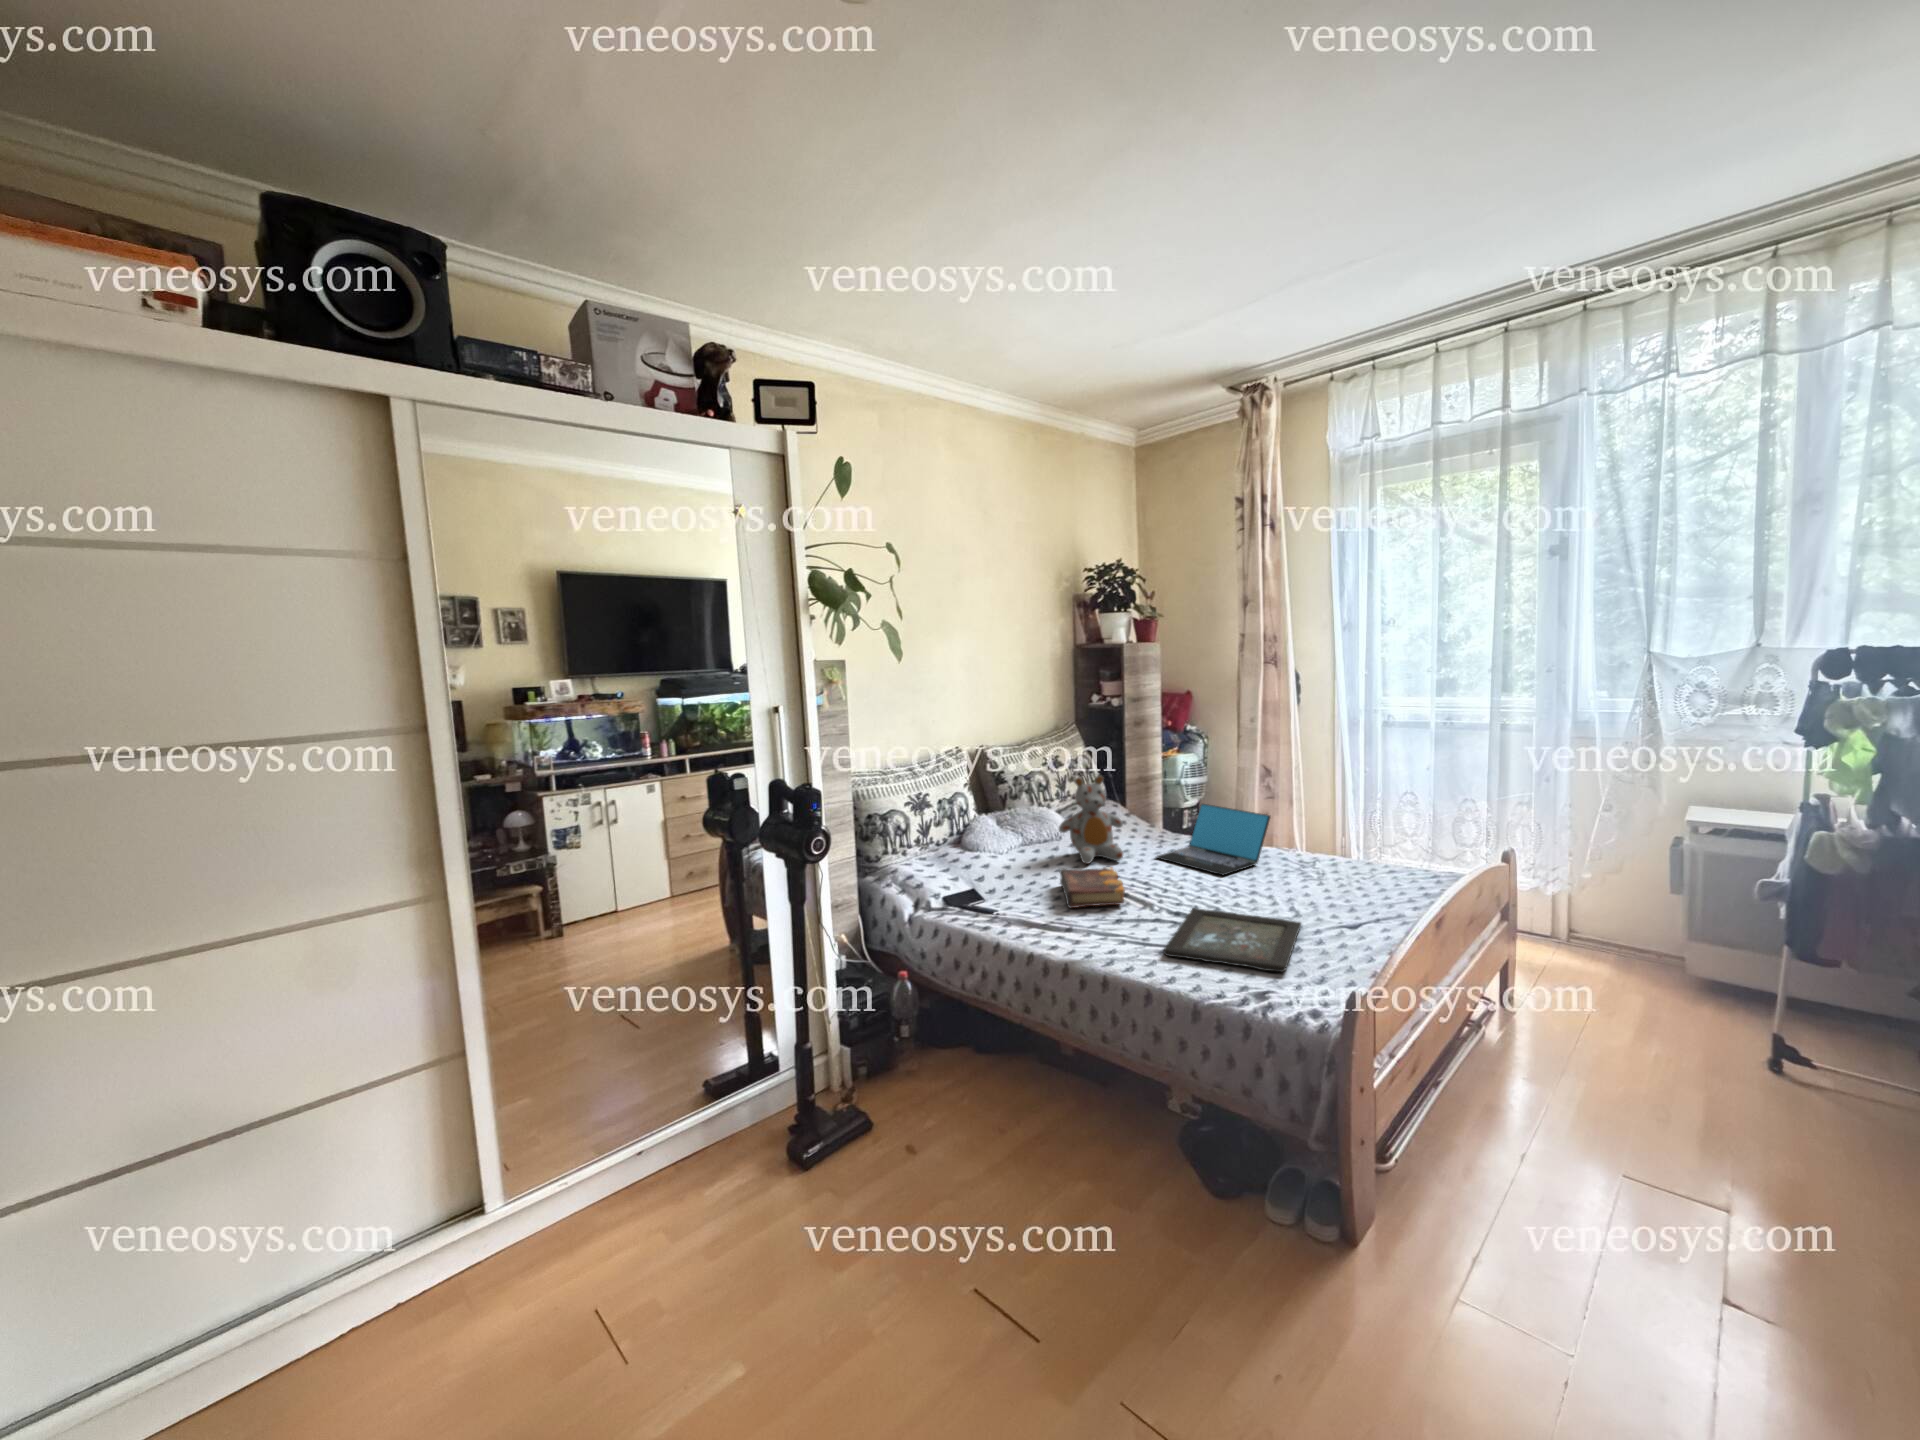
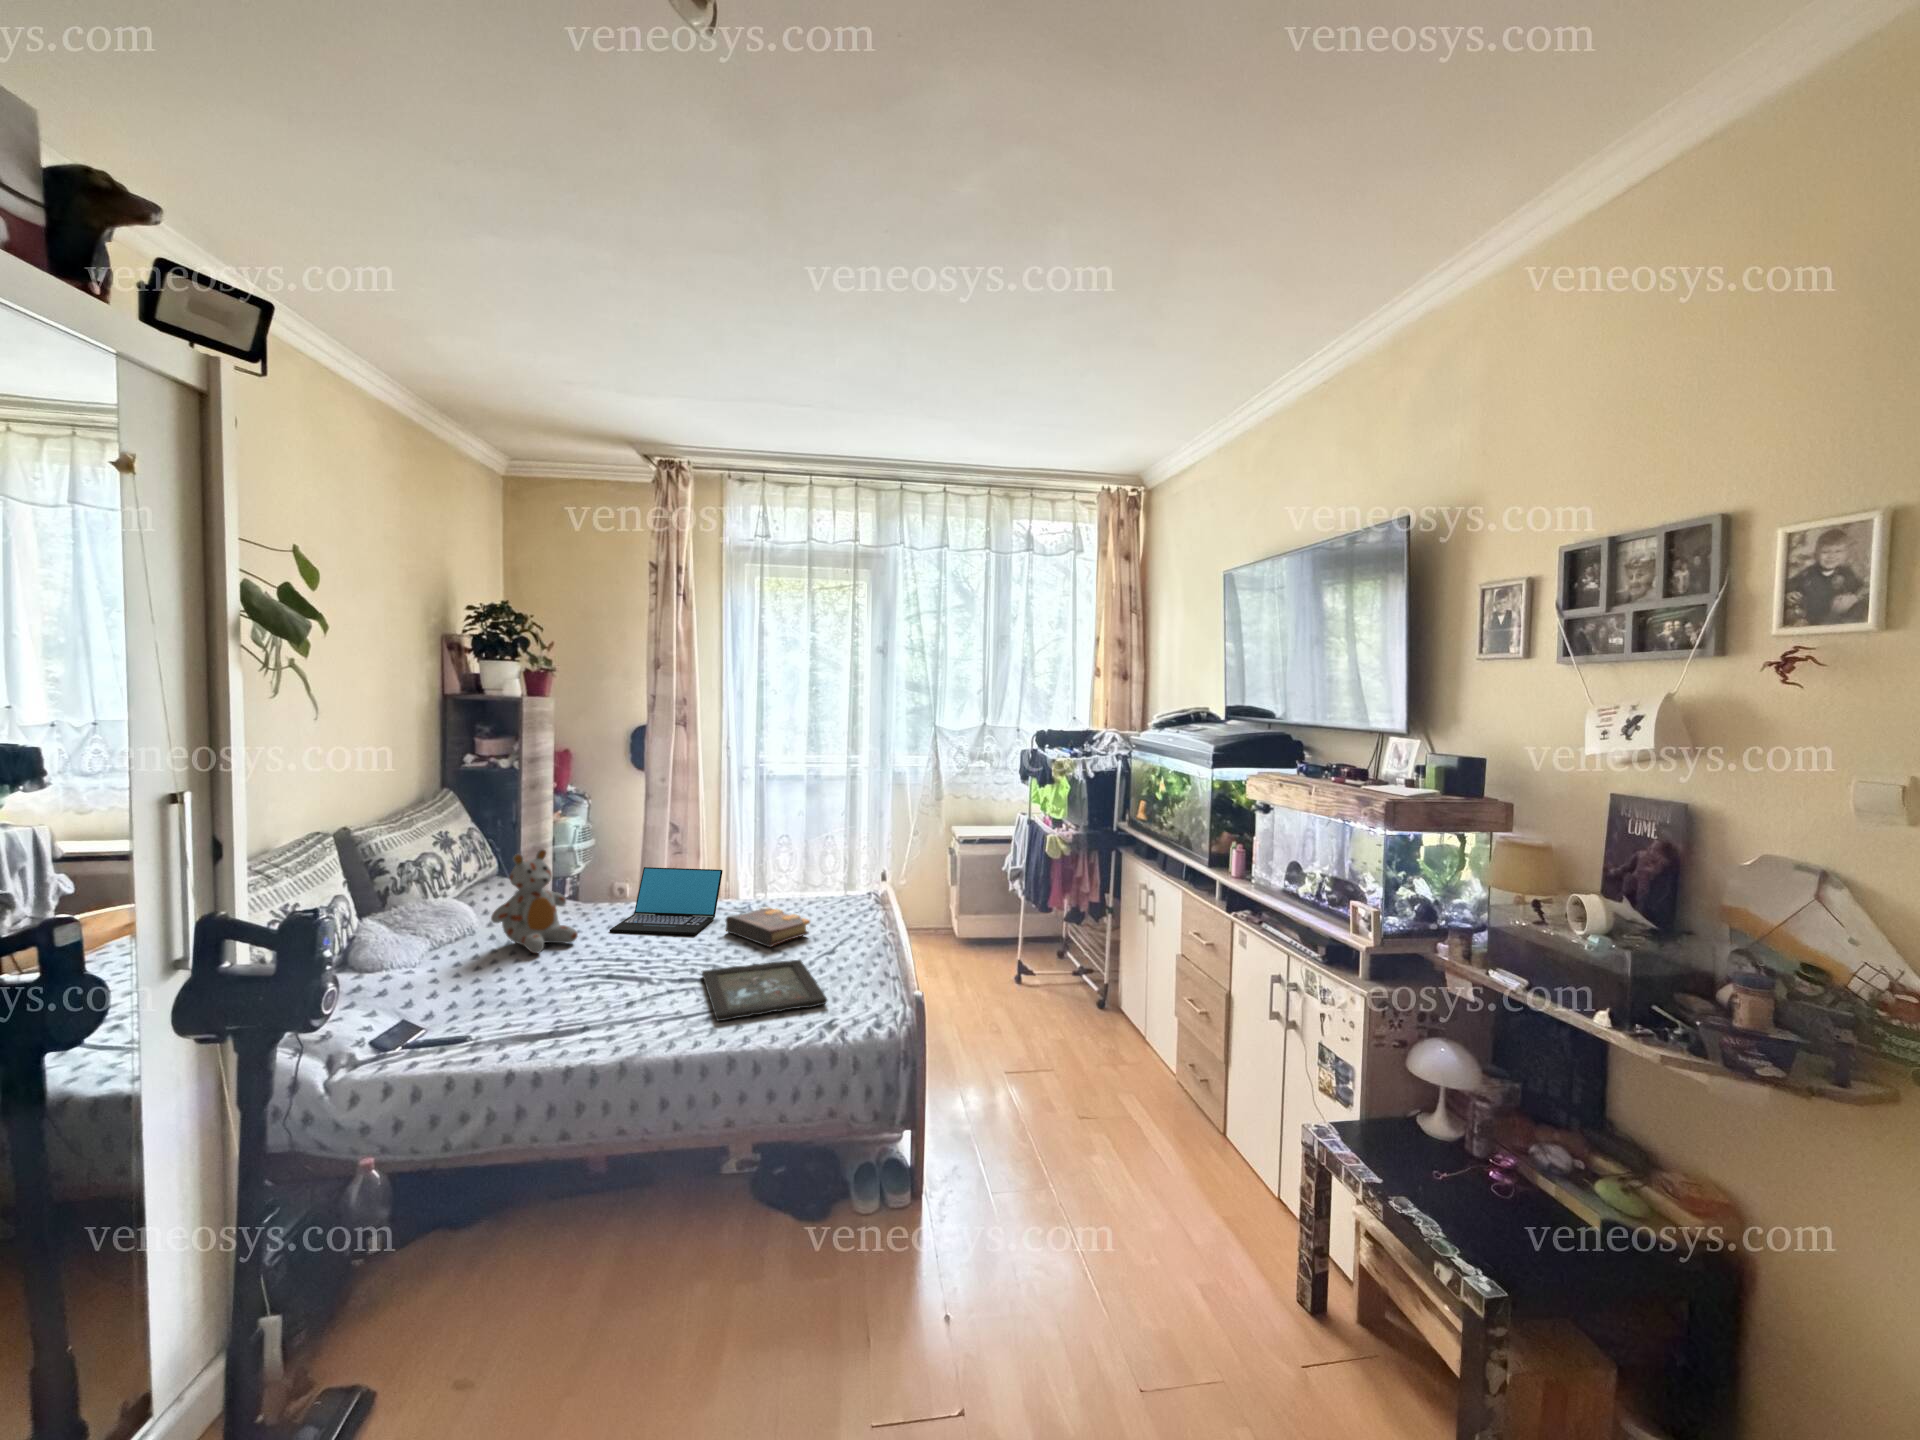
book: present [1060,867,1125,908] -> present [726,907,810,947]

